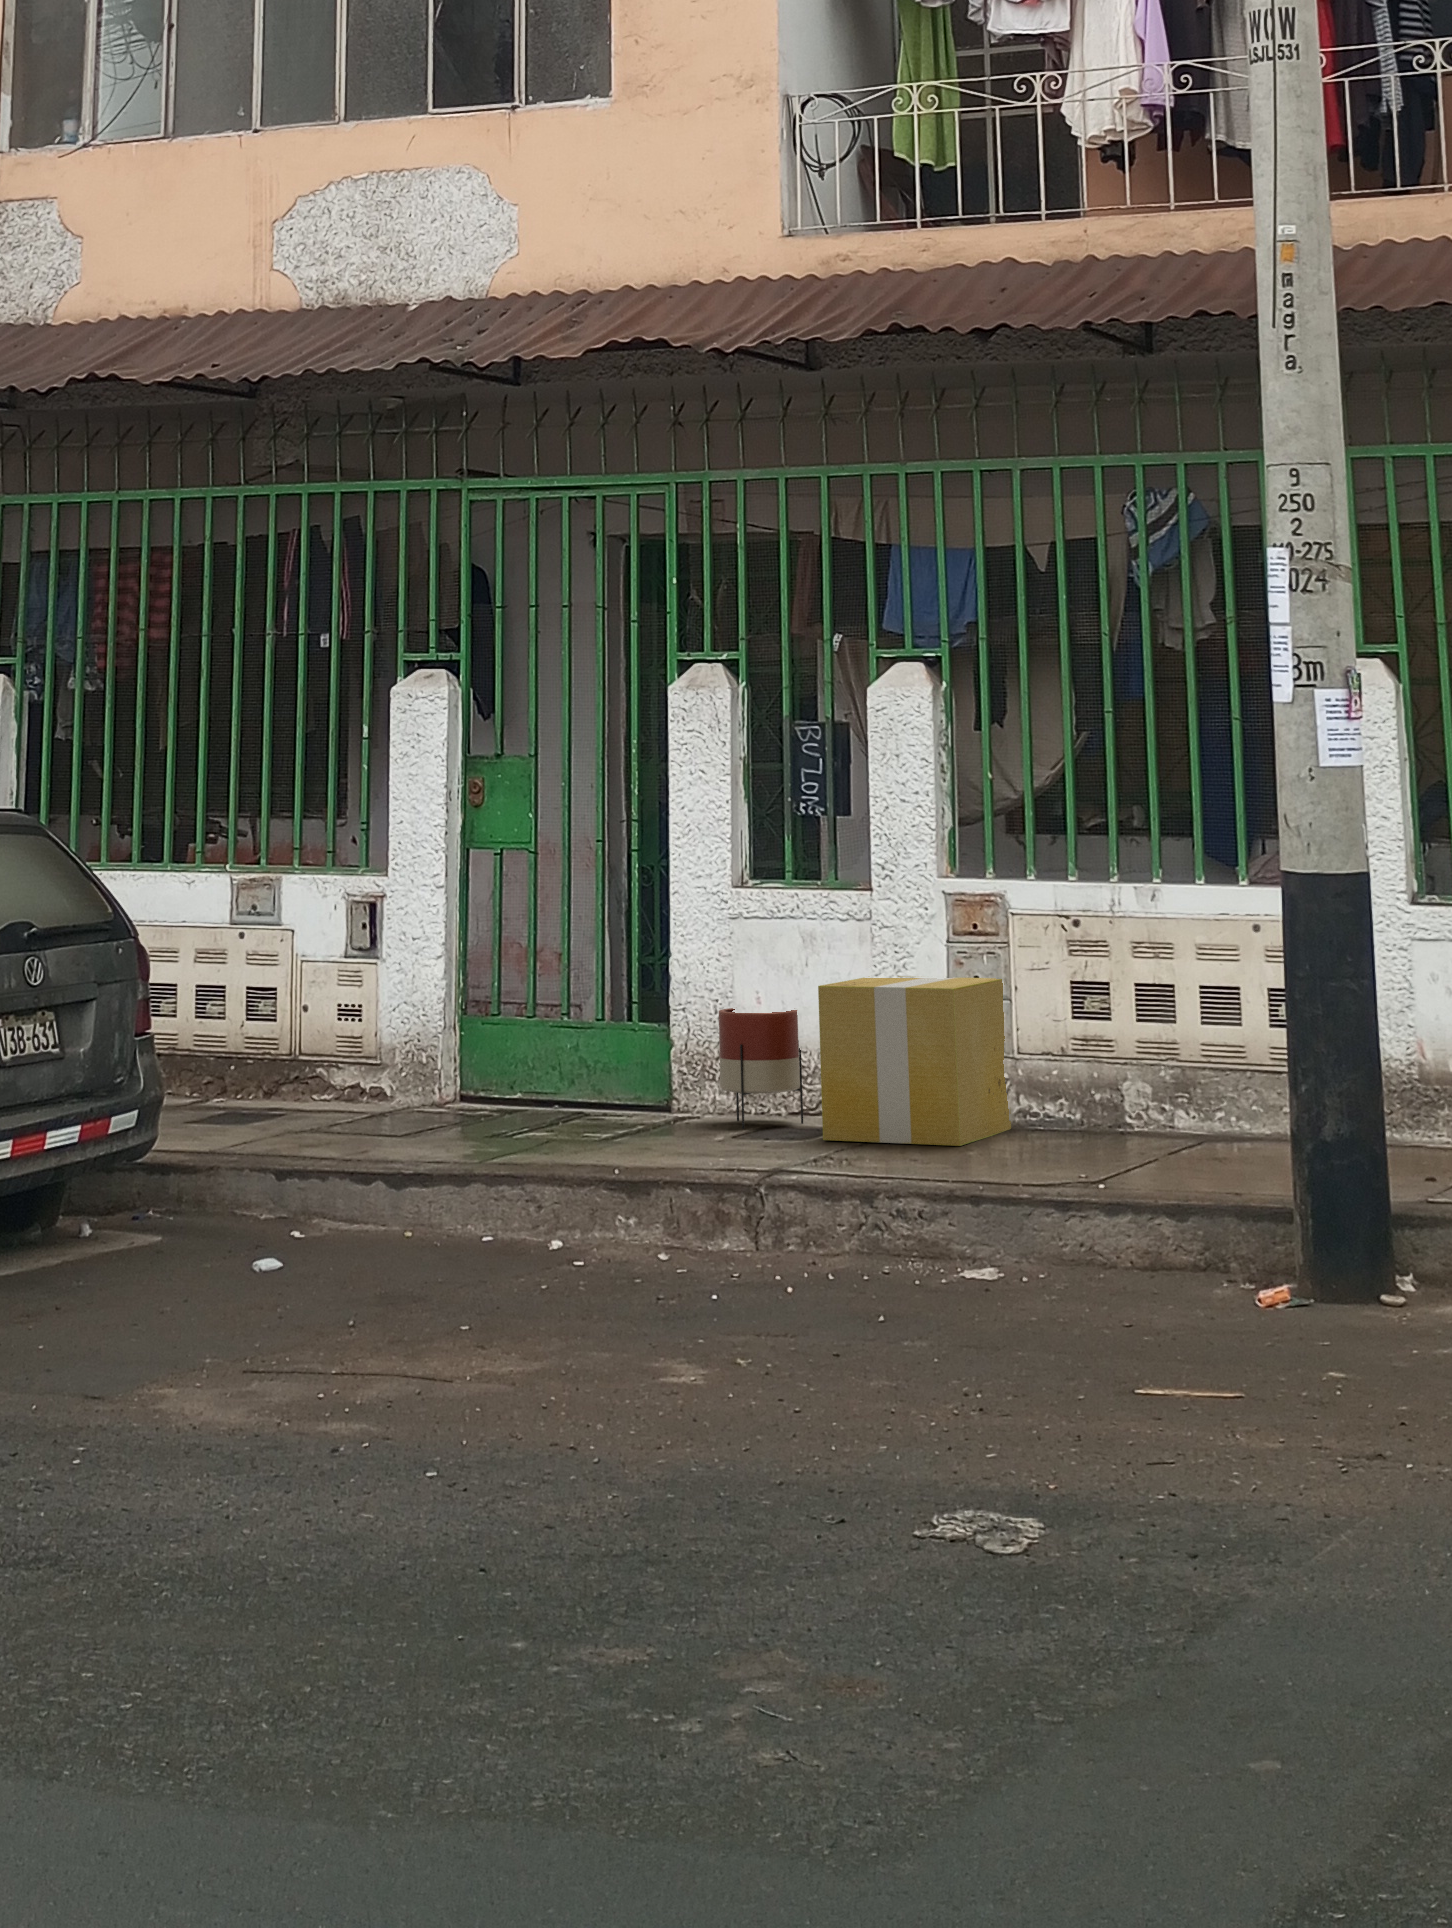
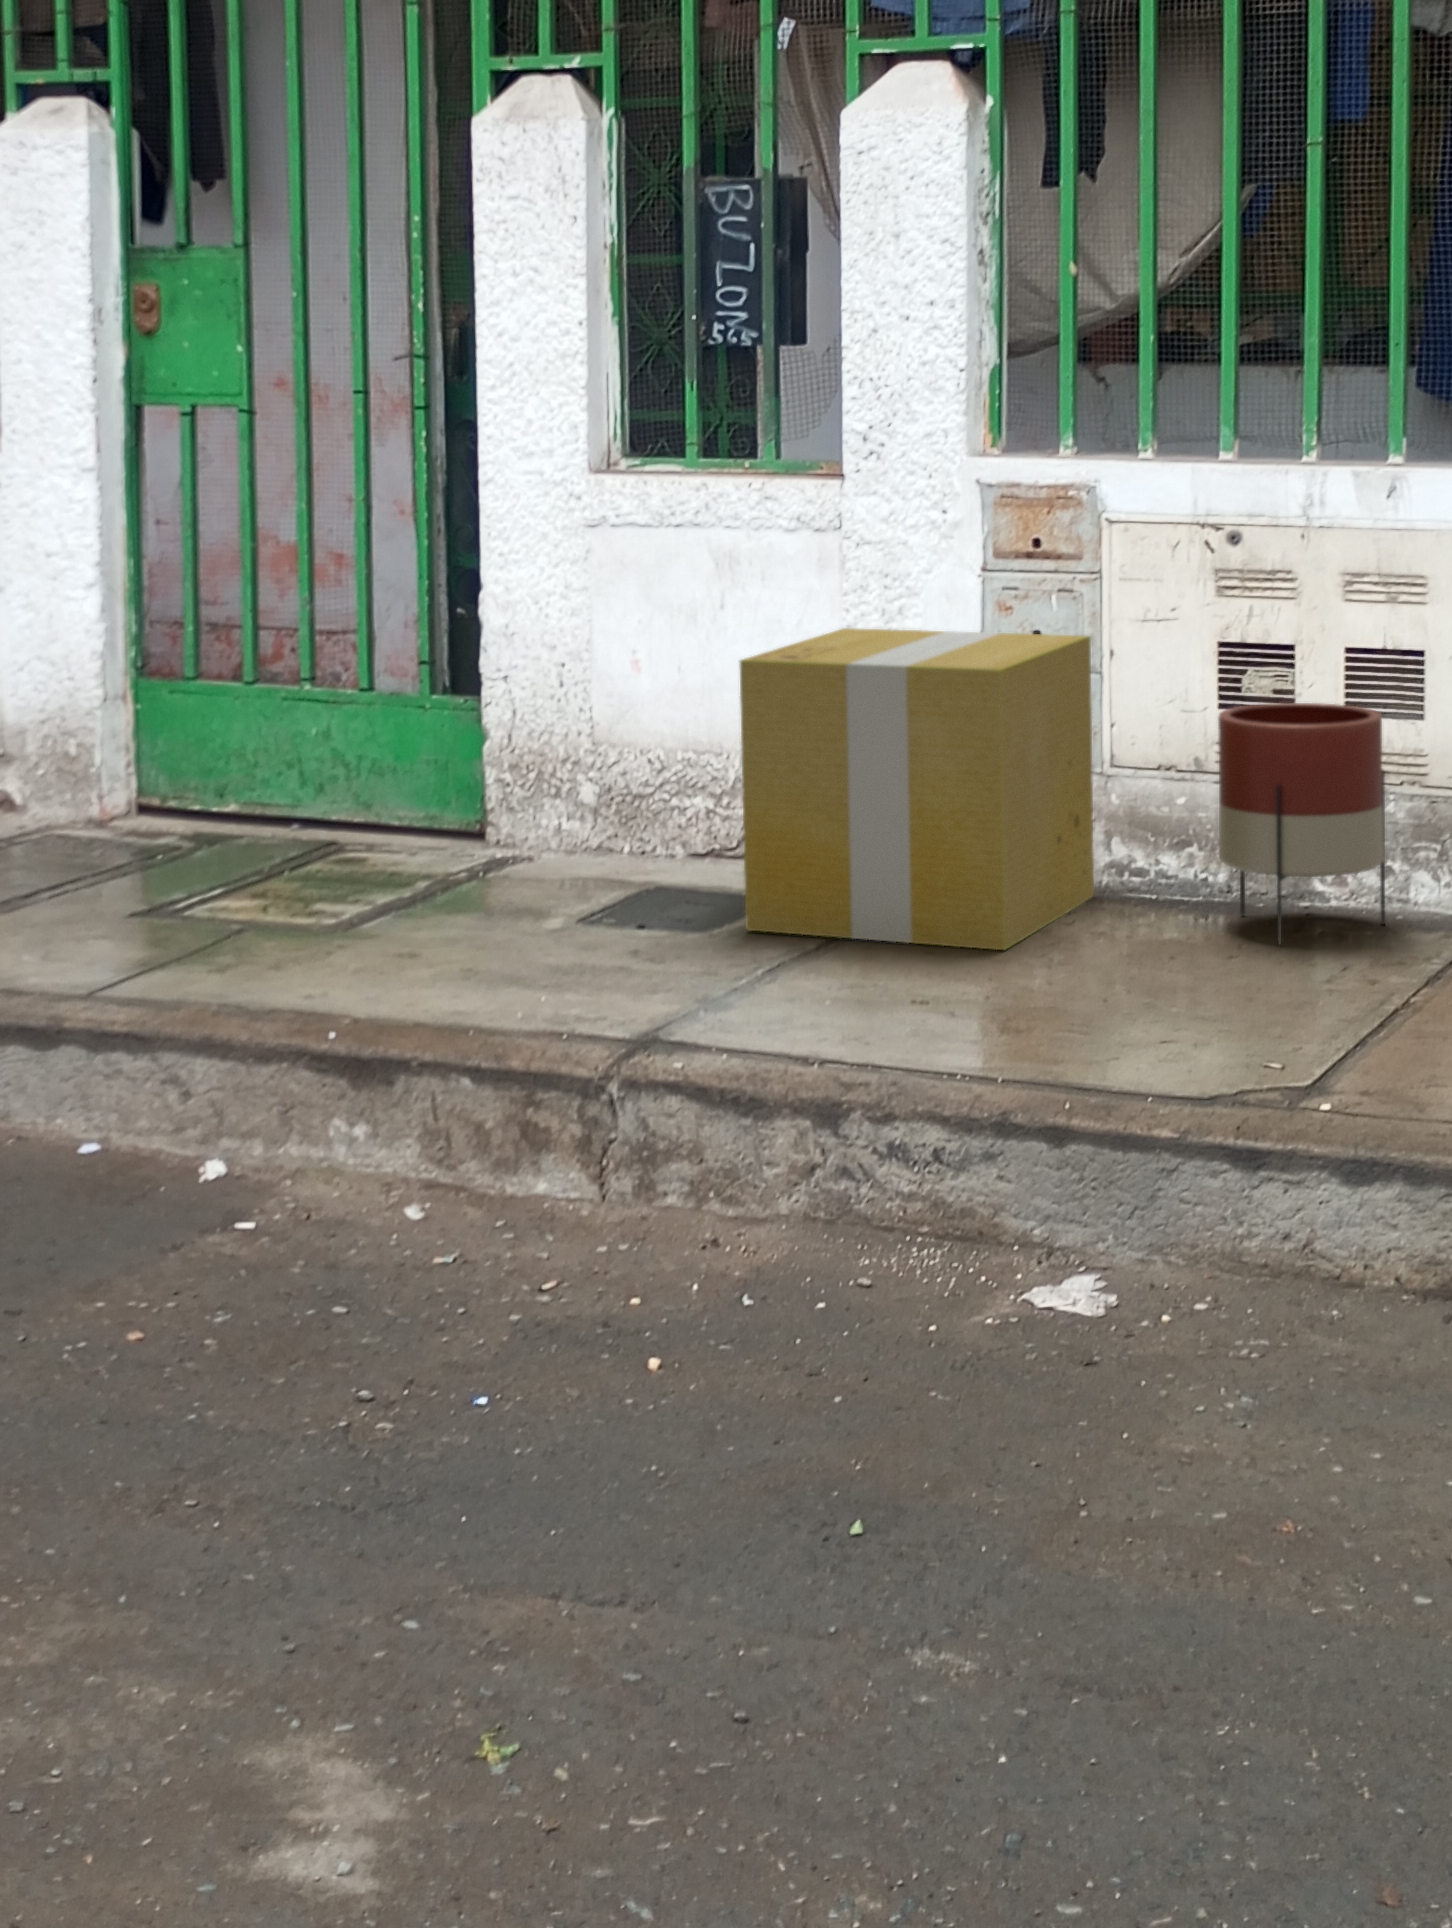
planter: present [719,1008,803,1129] -> present [1218,703,1385,944]

